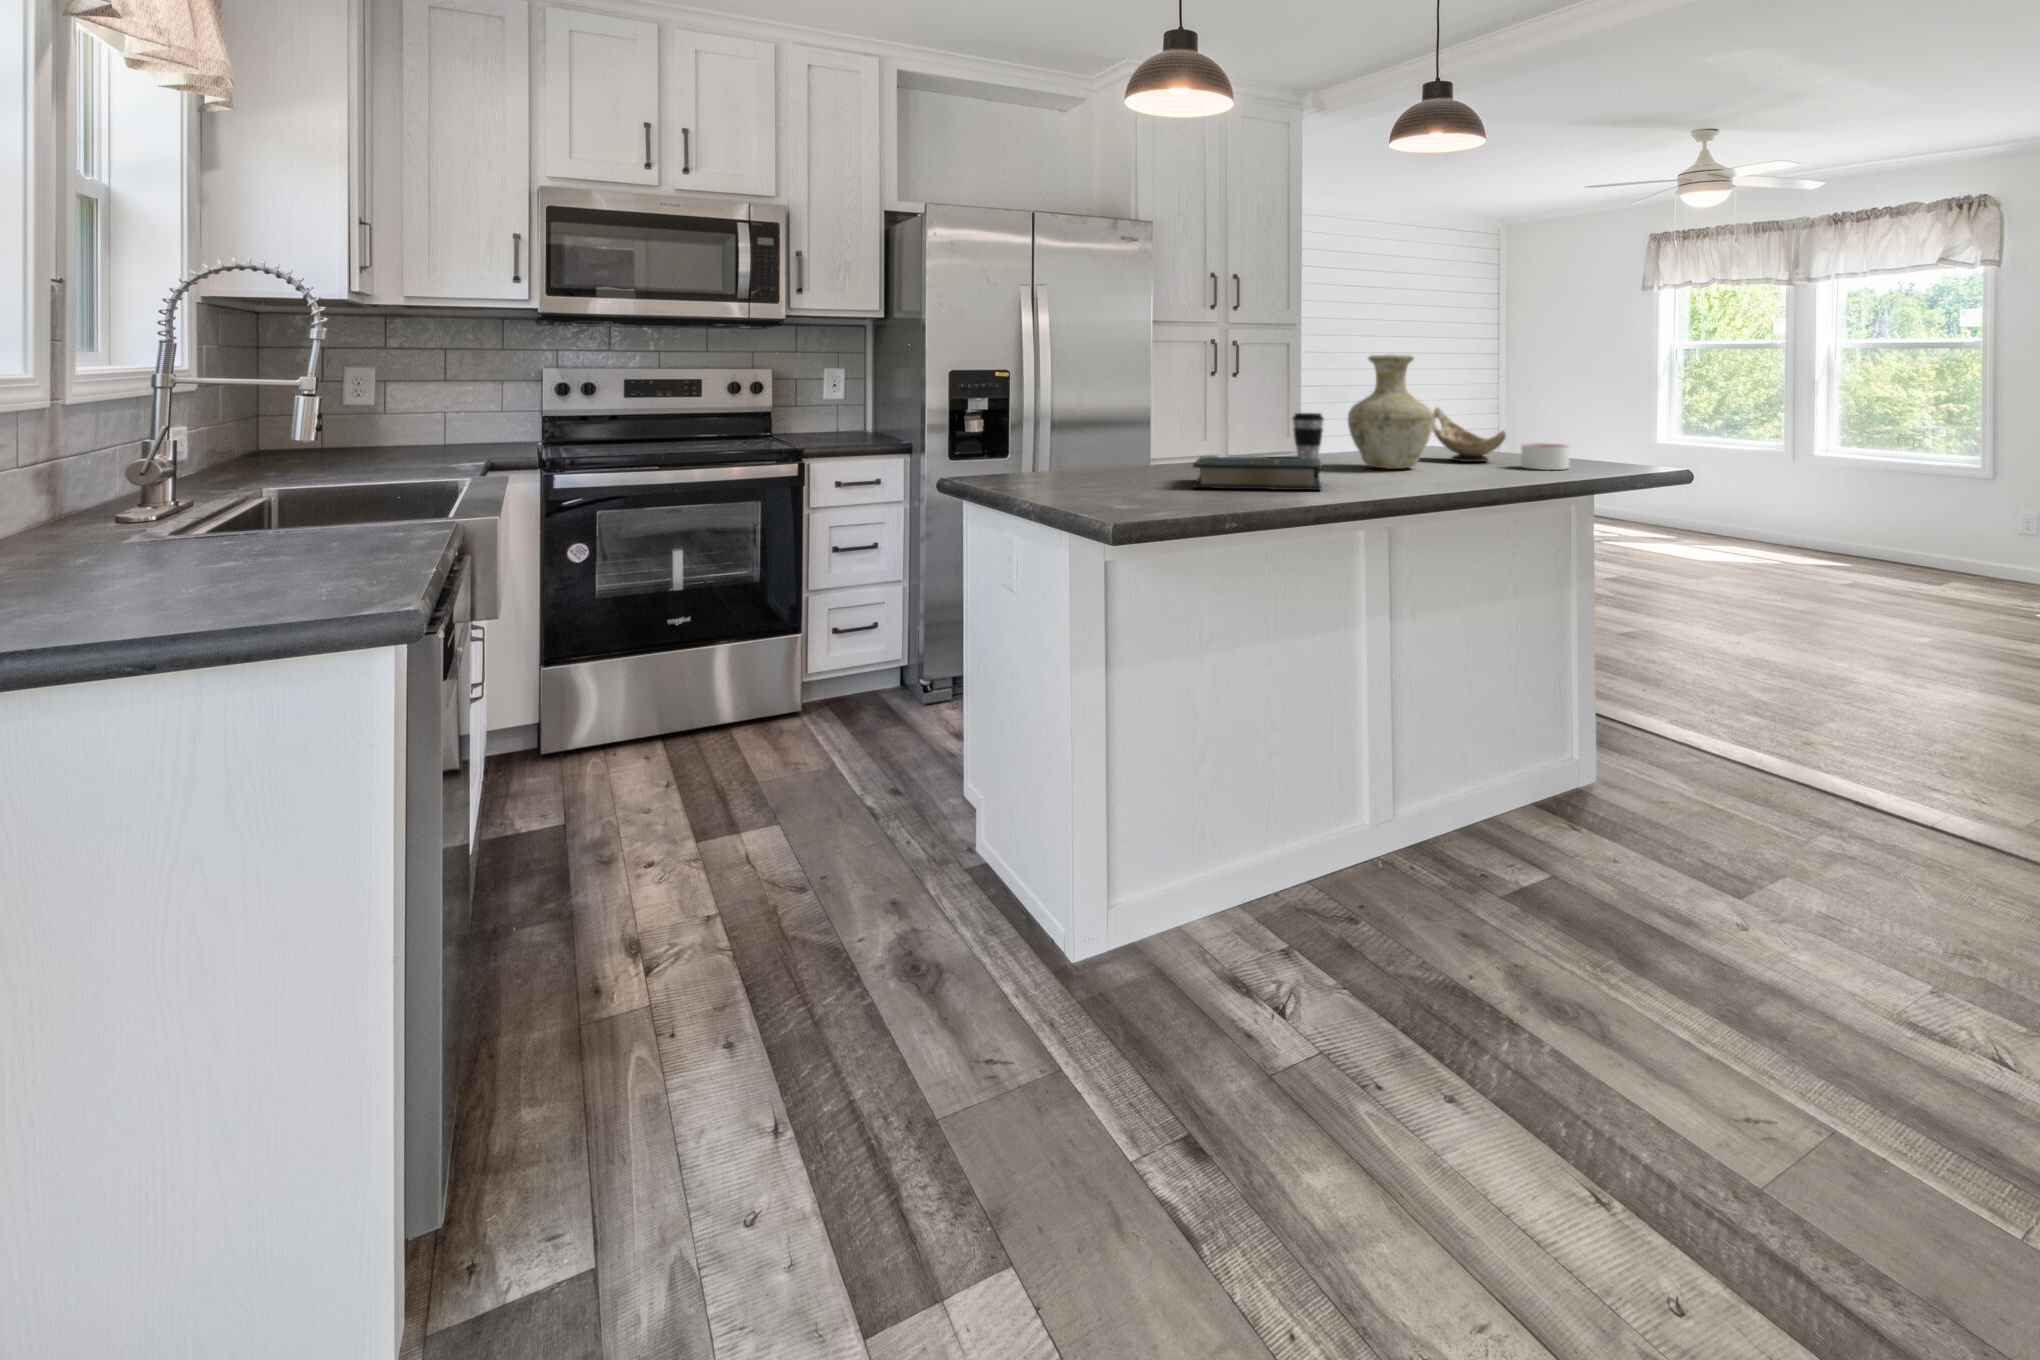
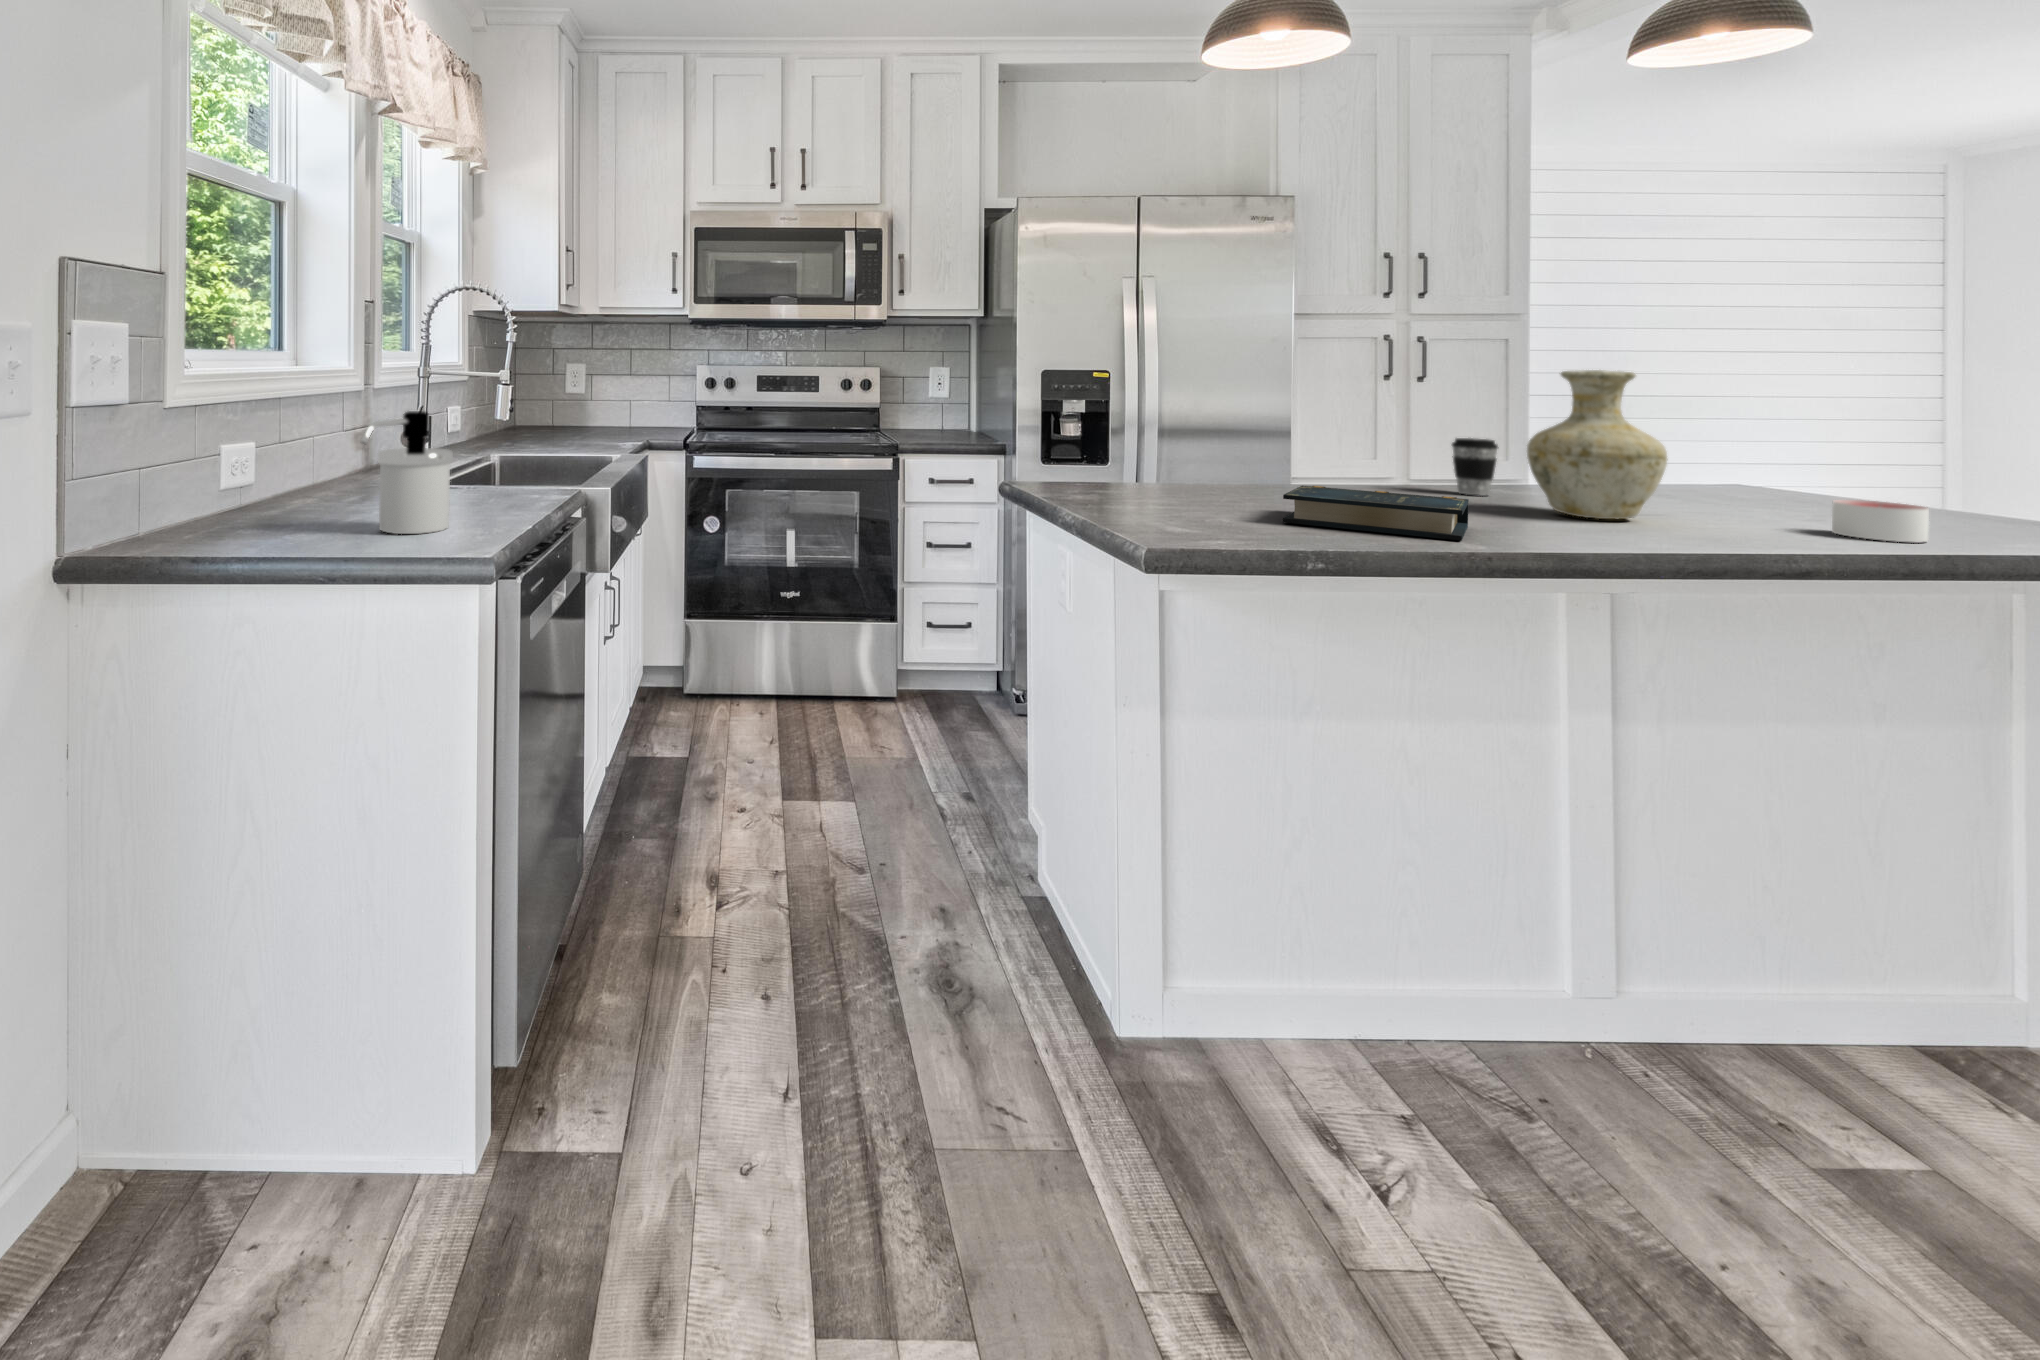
decorative bowl: present [1432,407,1506,462] -> none [1672,440,1807,519]
soap dispenser: none [170,420,306,582] -> present [361,411,453,534]

